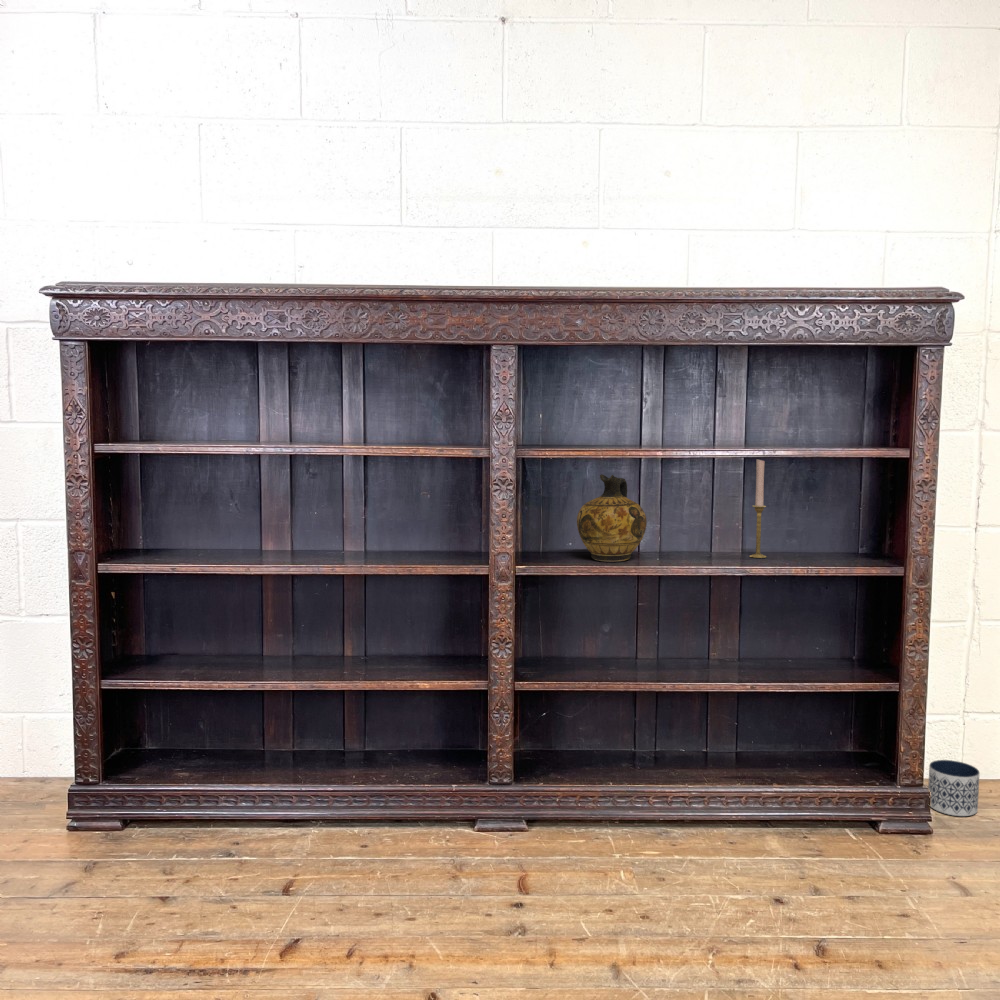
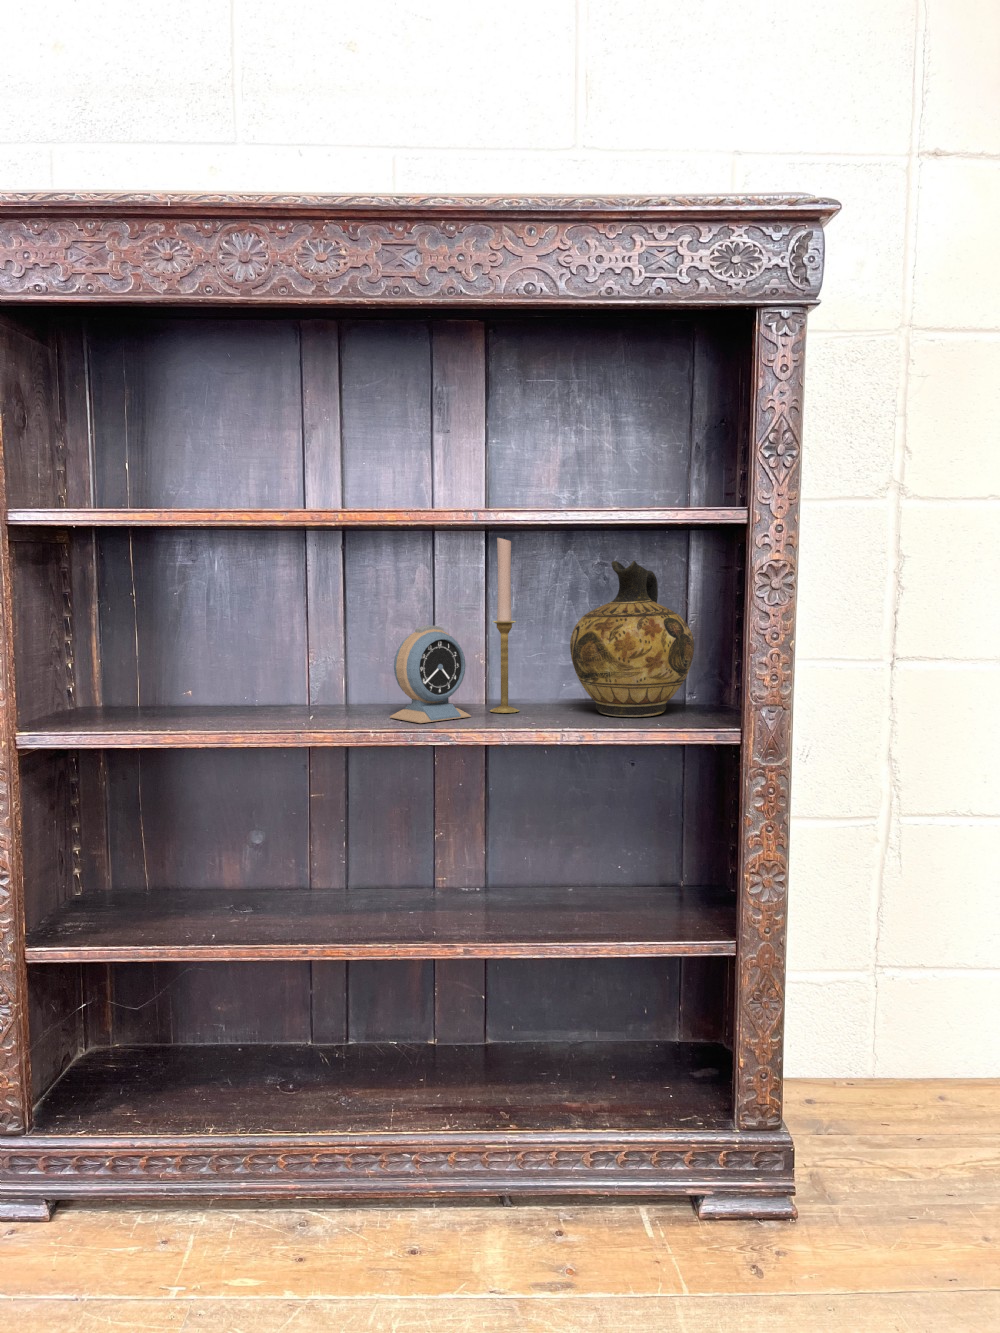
ceramic jug: present [577,474,647,562] -> present [570,561,694,717]
alarm clock: none [700,509,745,564] -> present [390,625,471,723]
planter: present [928,760,980,816] -> none [805,1063,891,1172]

